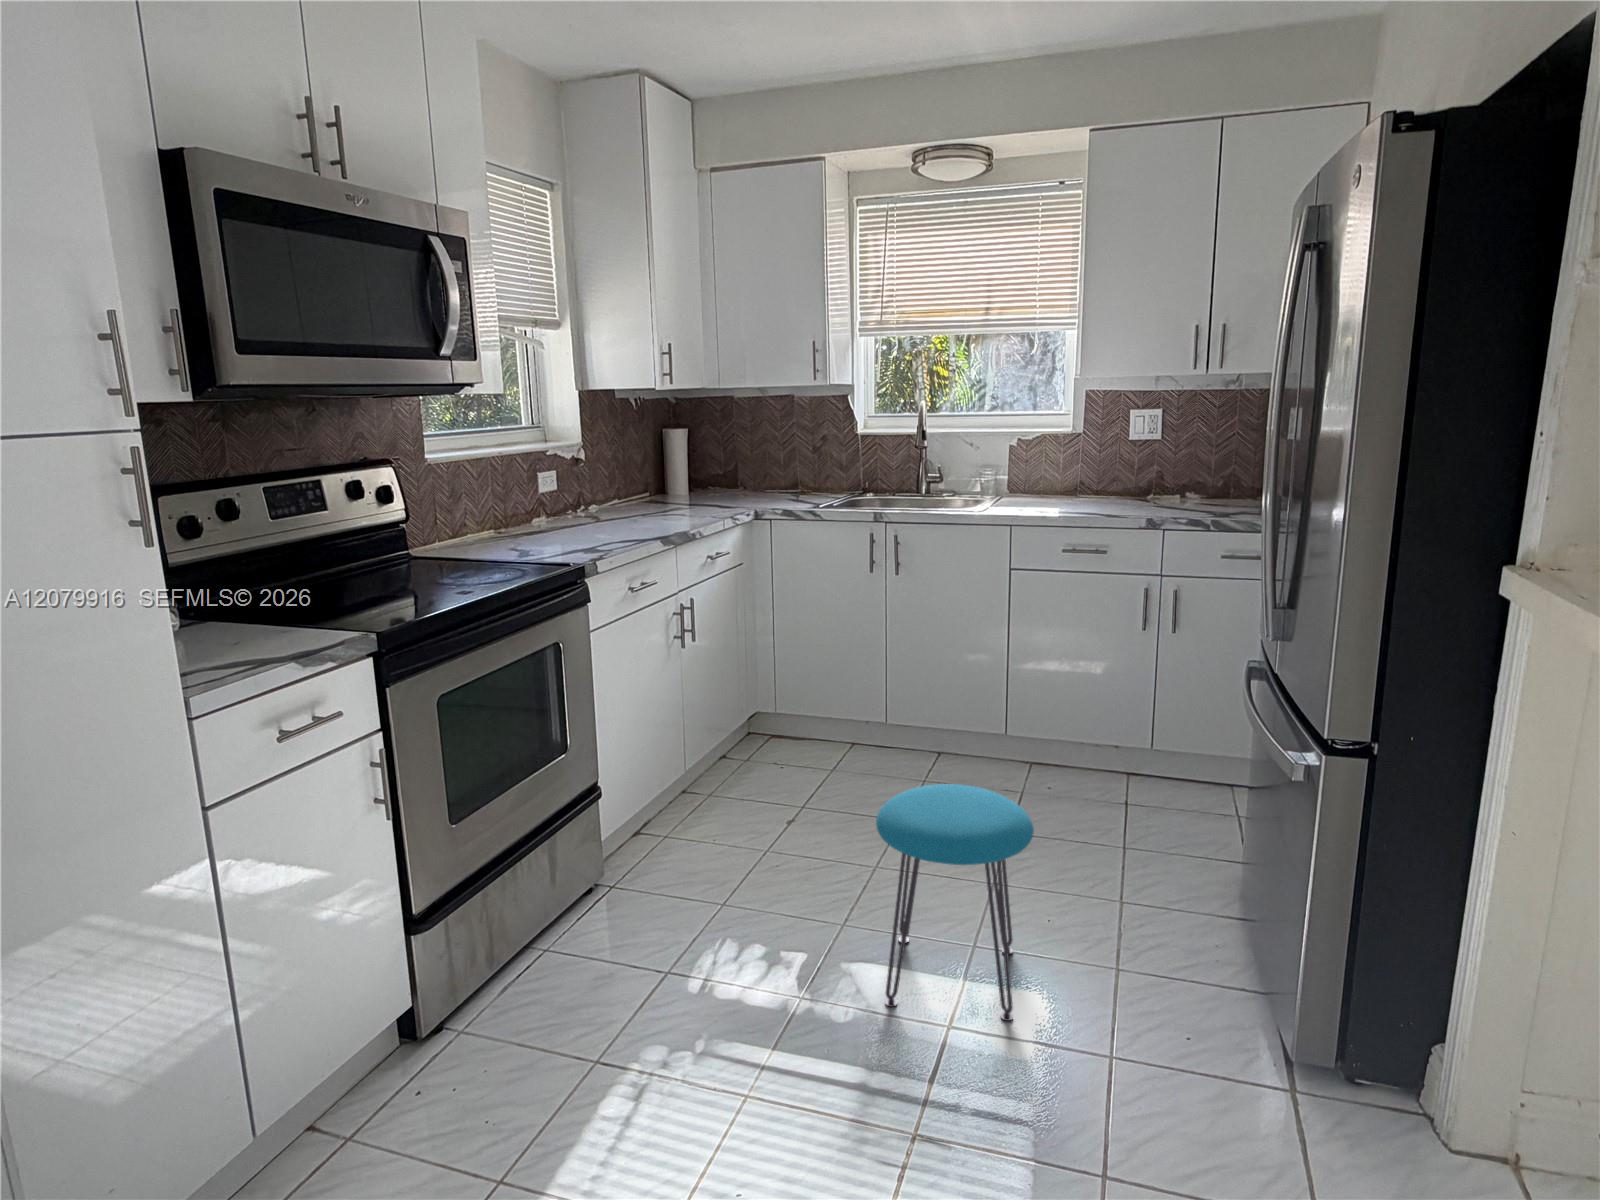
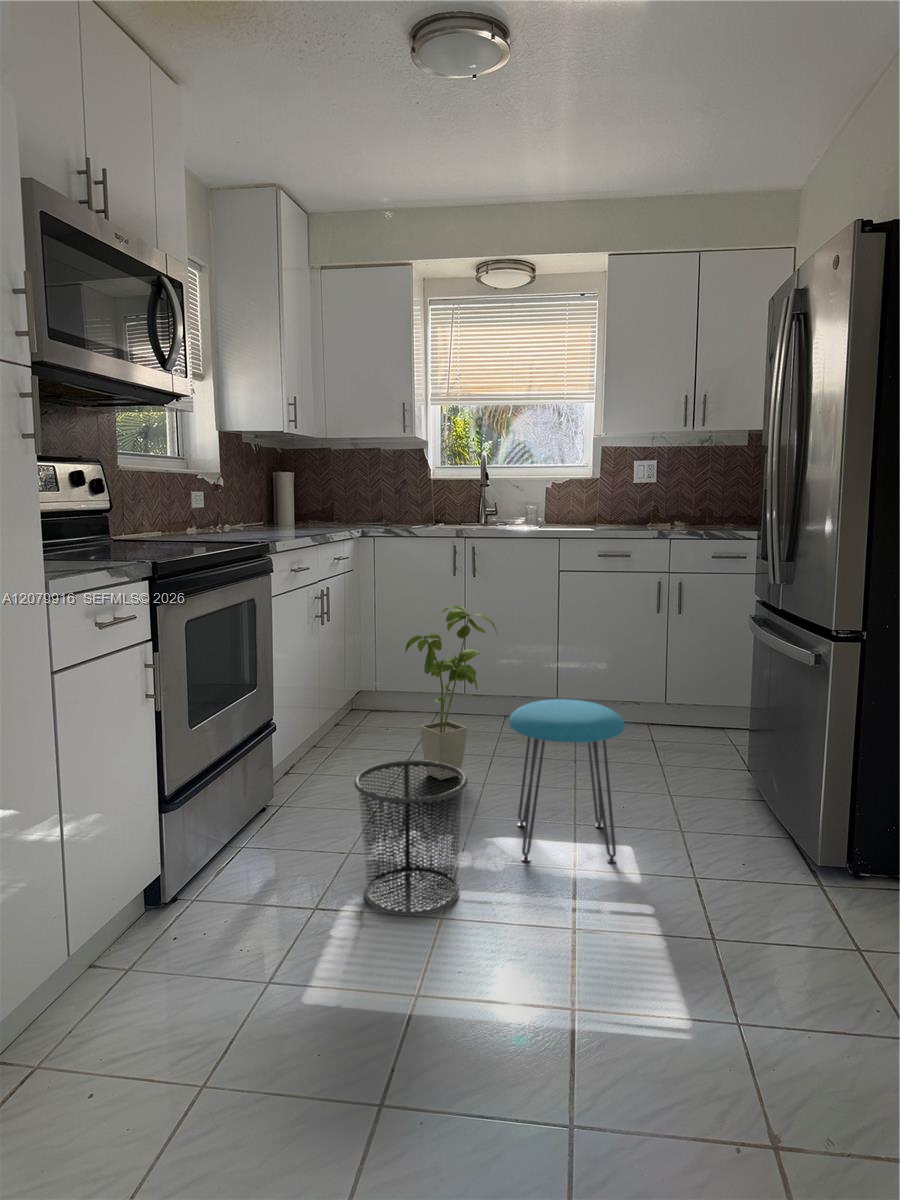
house plant: none [777,634,894,854] -> present [405,605,497,780]
waste bin: none [645,873,795,1090] -> present [354,760,468,916]

